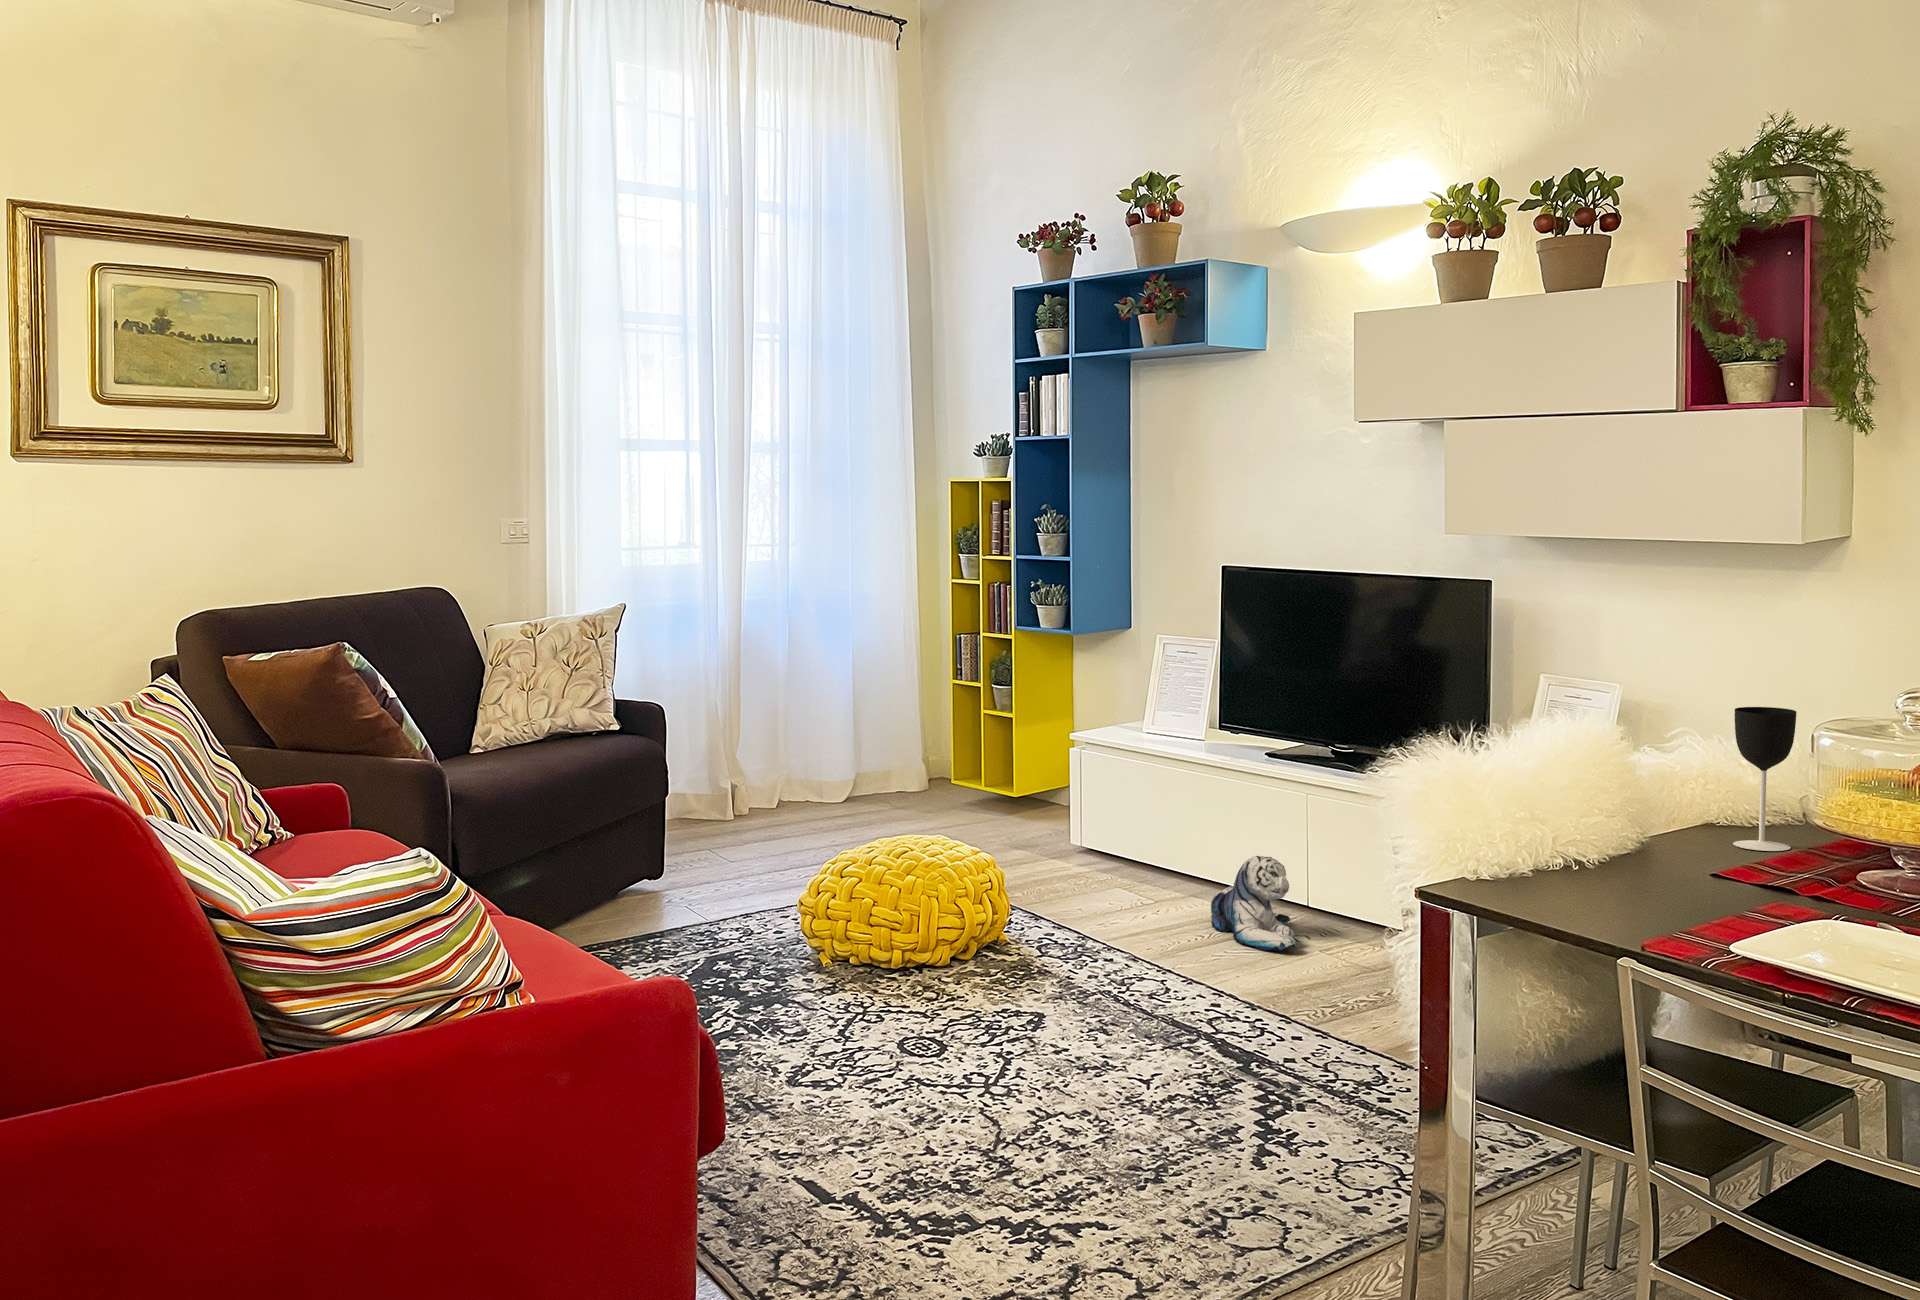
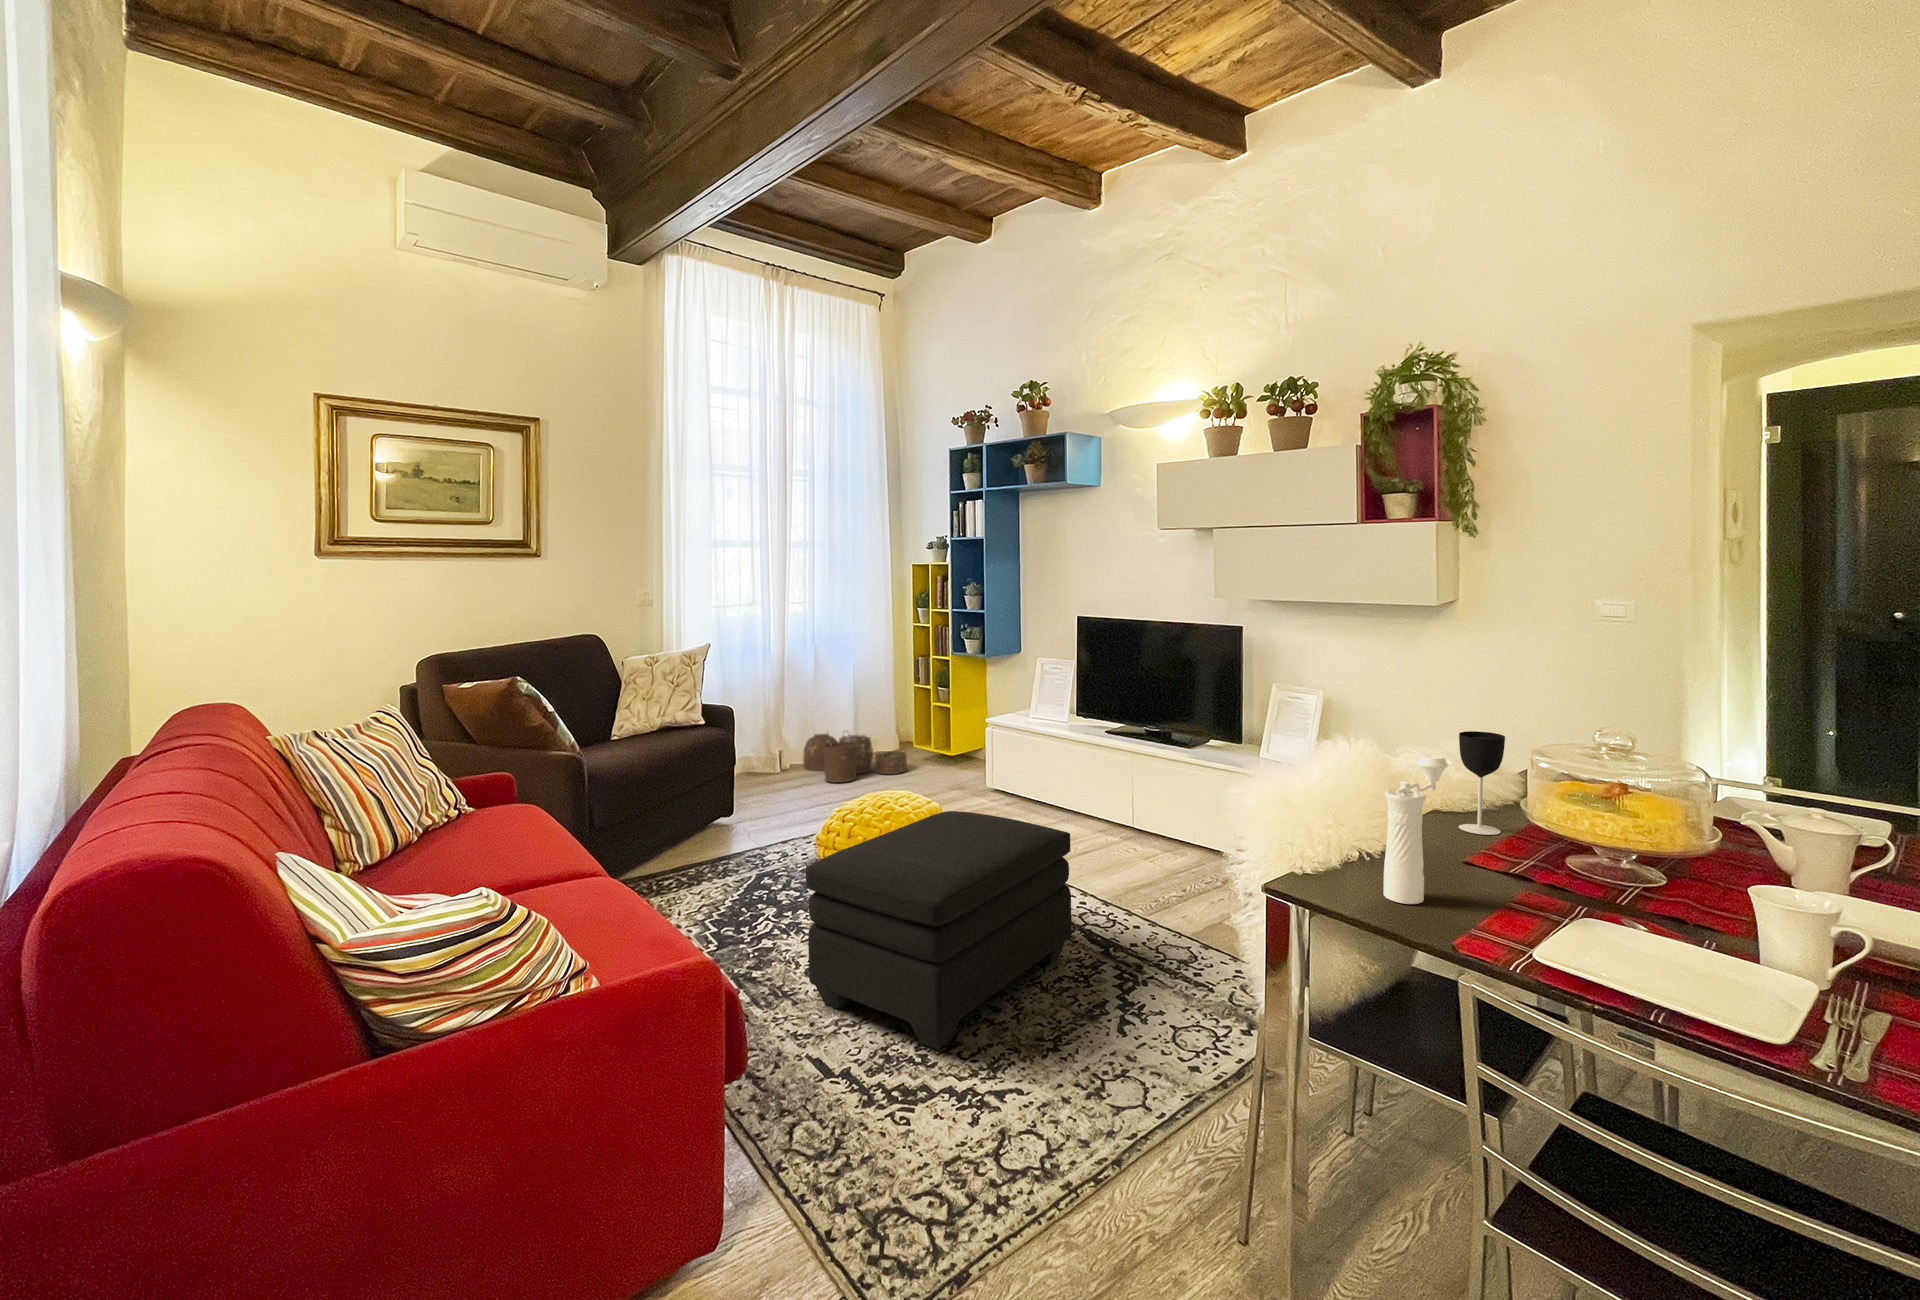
pepper mill: none [1580,722,1676,911] -> present [1383,755,1448,904]
woven basket: none [768,752,942,835] -> present [803,734,907,782]
ottoman: none [792,852,1193,1175] -> present [805,811,1072,1050]
plush toy: present [1211,856,1296,951] -> none [1072,799,1127,859]

